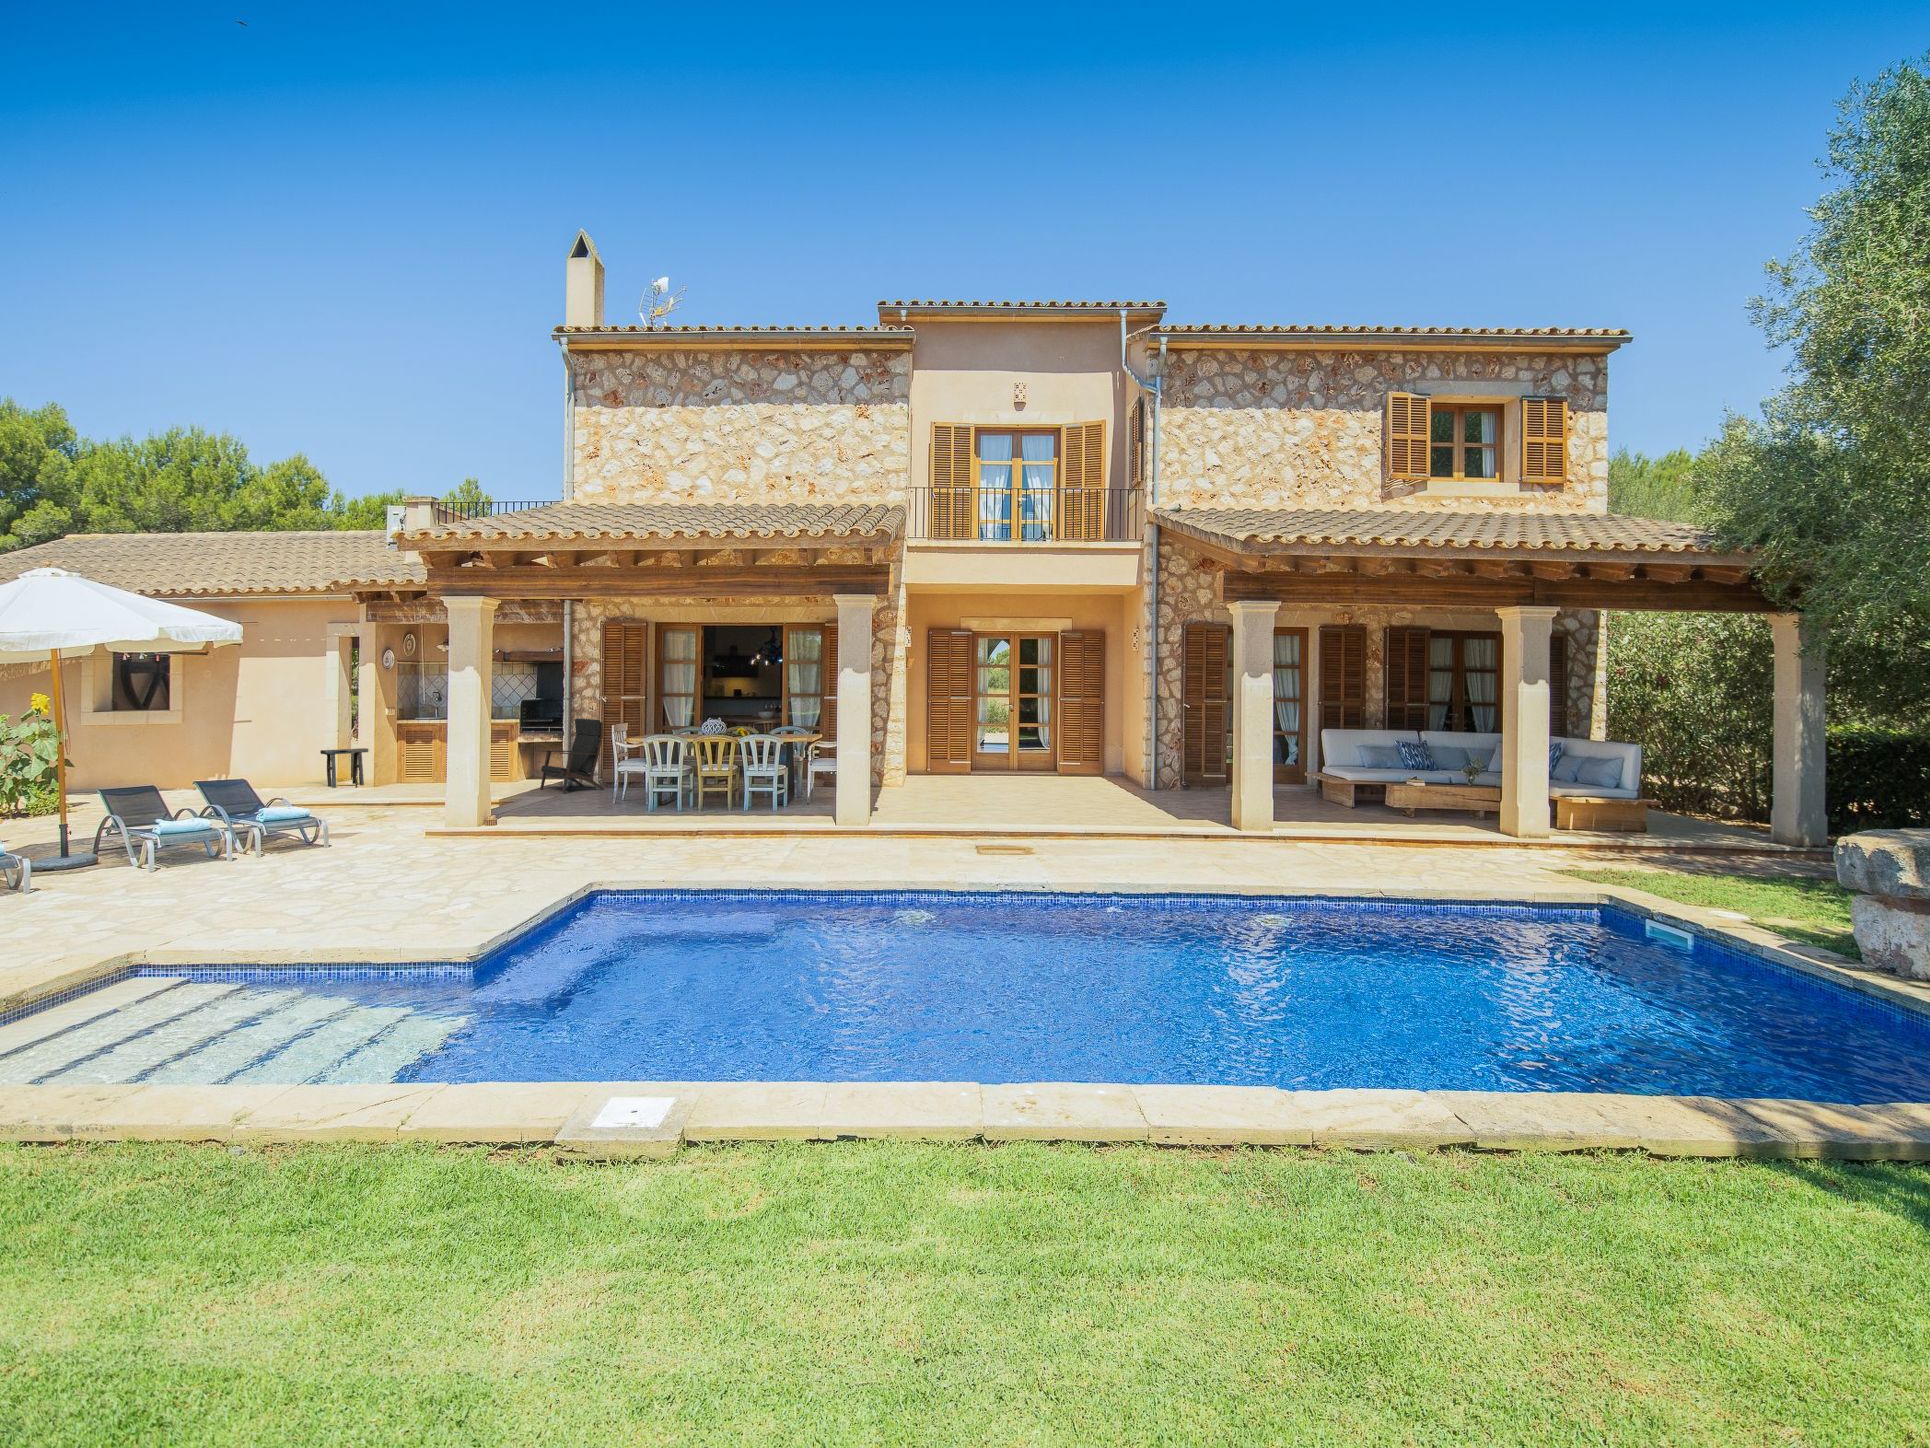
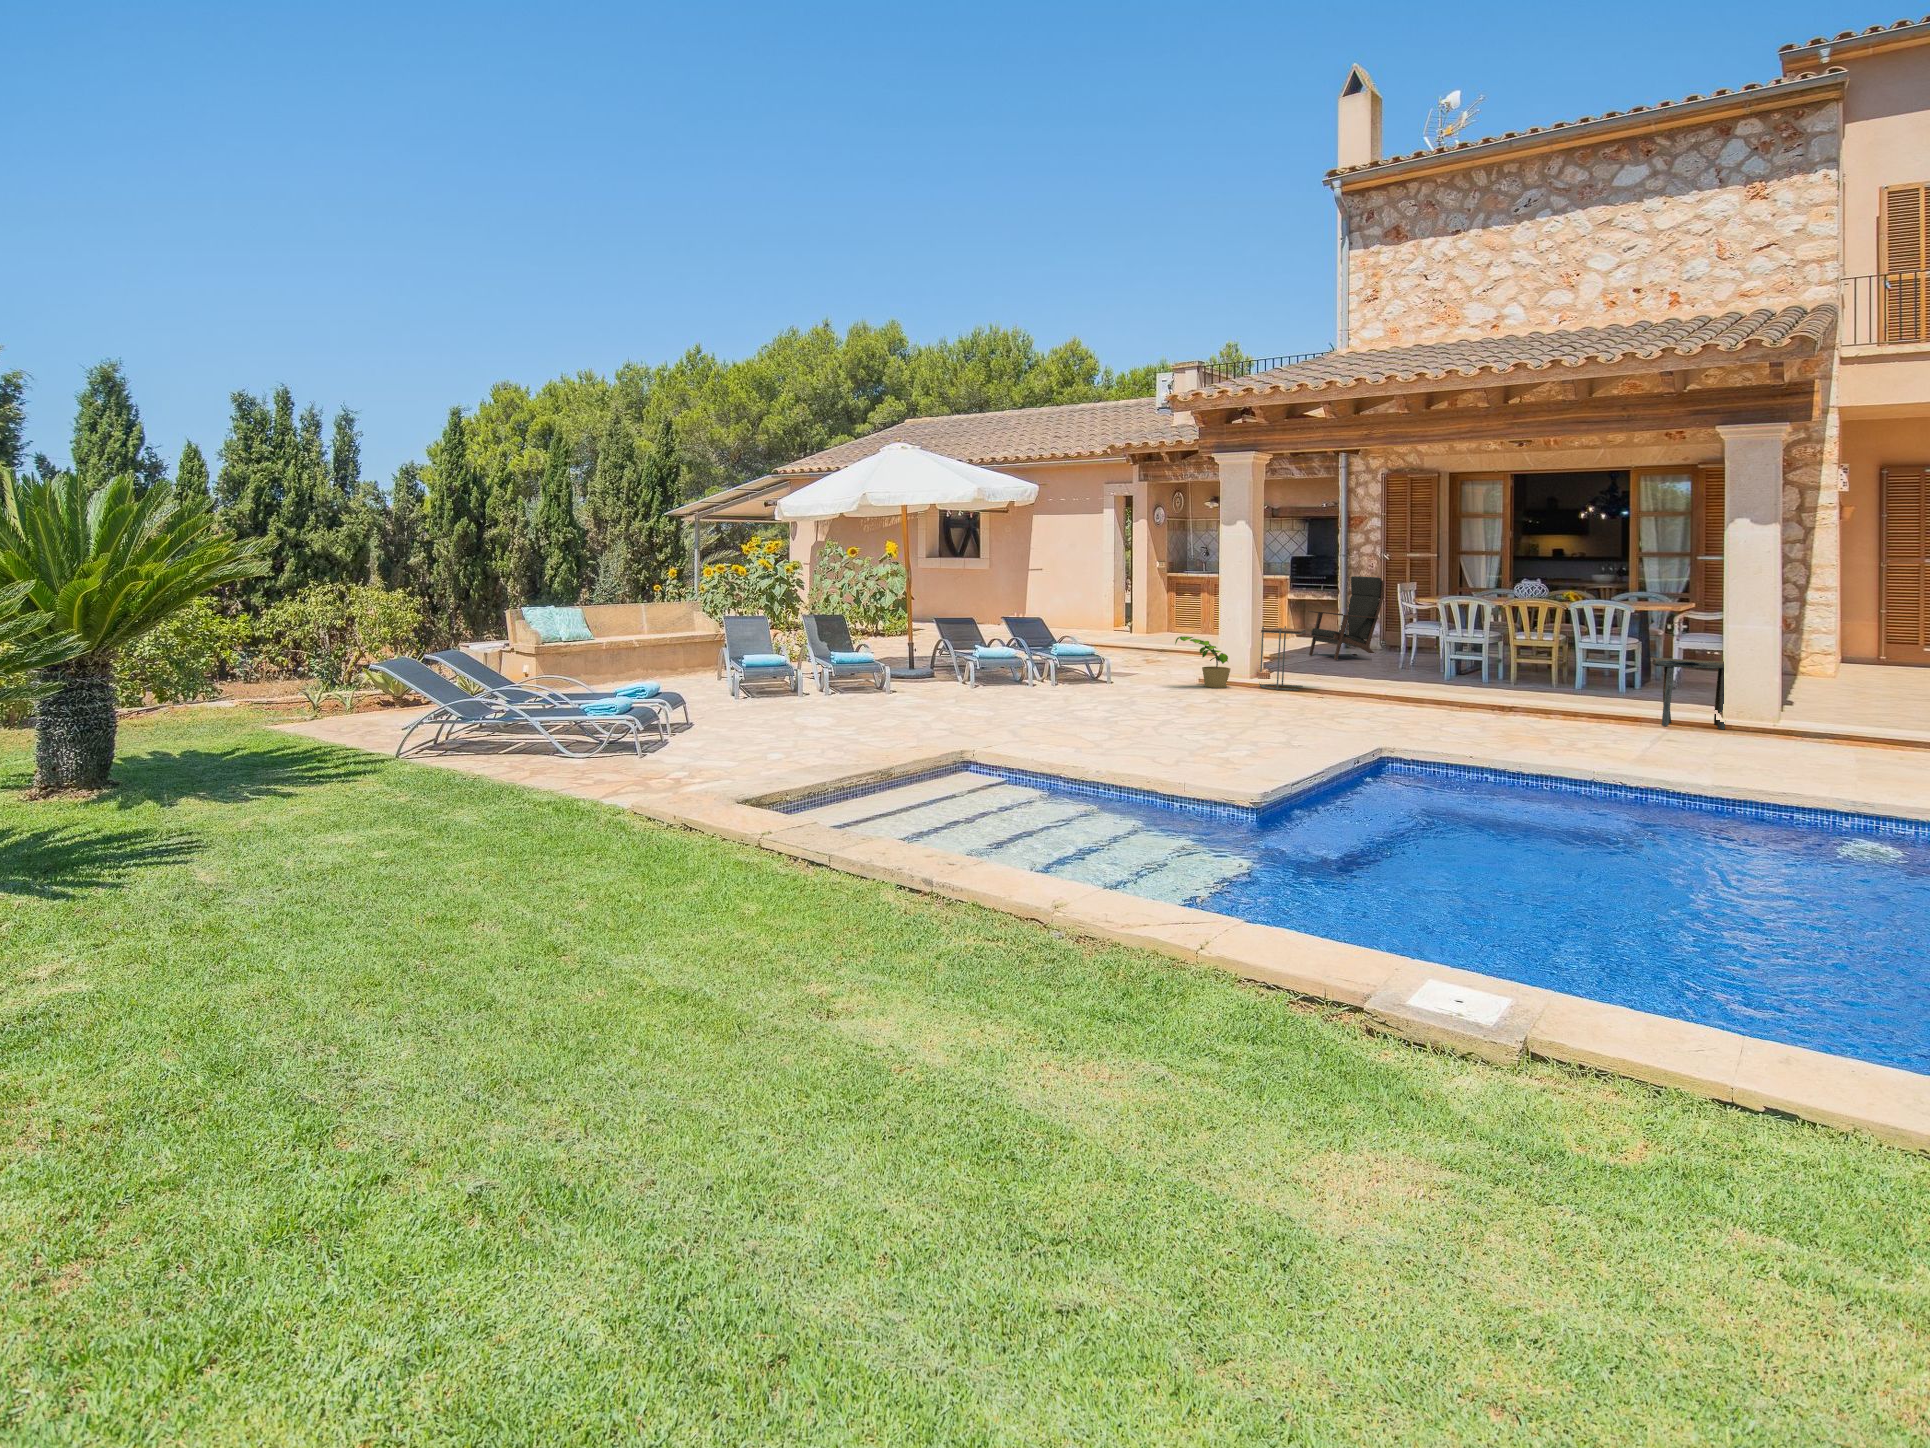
stool: present [320,748,368,787] -> present [1652,658,1725,729]
side table: none [487,773,529,831] -> present [1260,626,1306,691]
potted plant: none [400,790,459,835] -> present [1175,636,1230,688]

